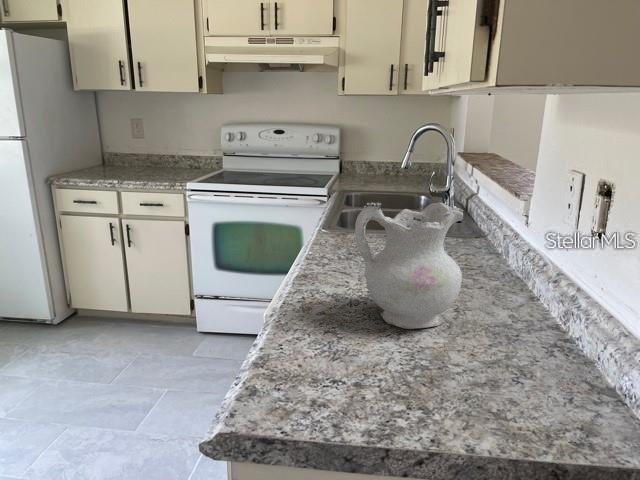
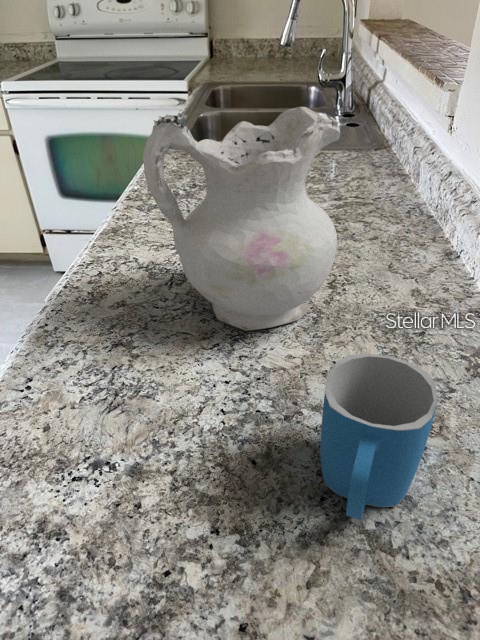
mug: none [464,322,527,406] -> present [320,353,438,520]

